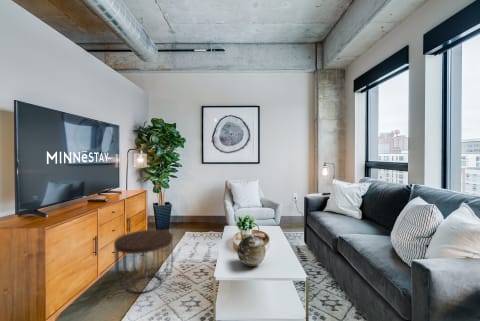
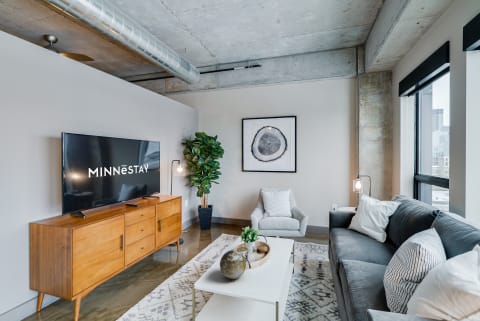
side table: present [114,230,173,293] -> none [142,231,190,284]

